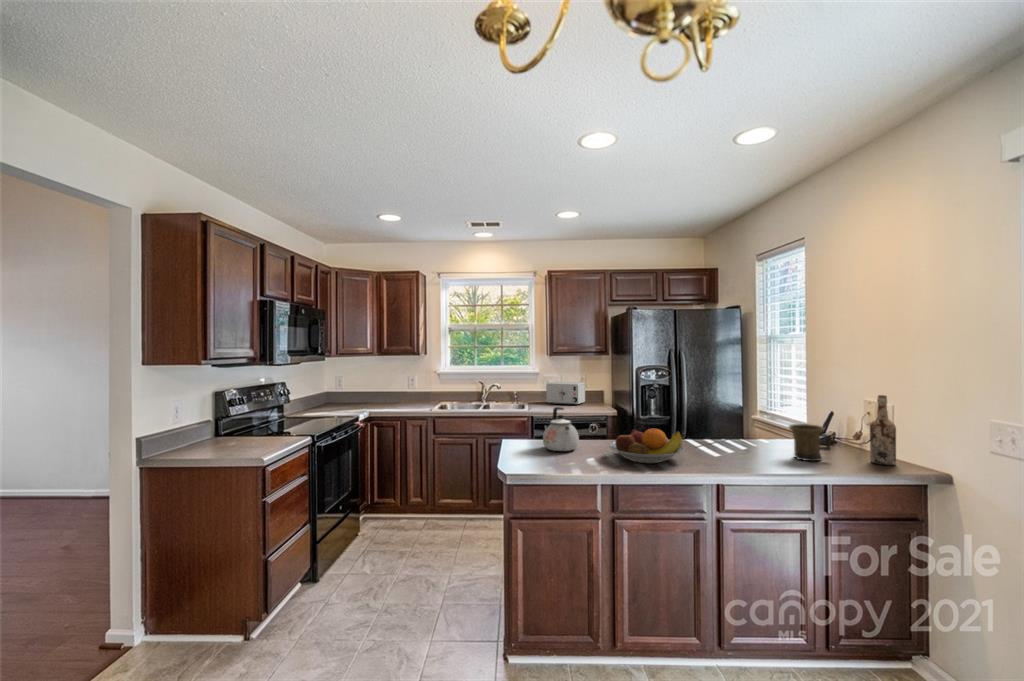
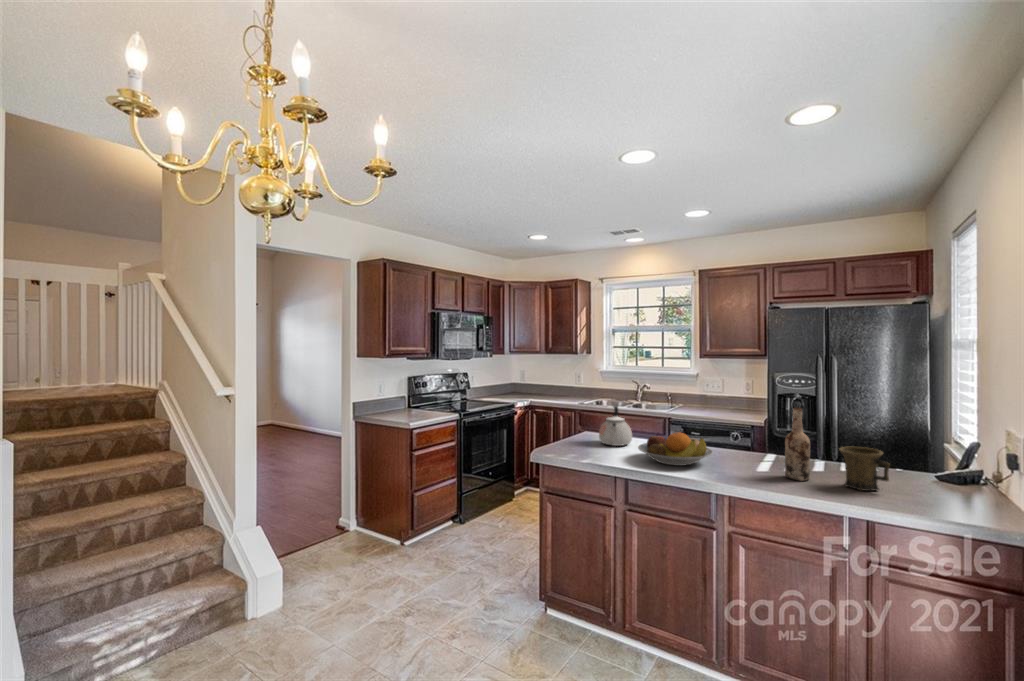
toaster: present [546,382,585,405] -> none [701,386,745,412]
wine bottle: present [870,395,896,465] -> present [785,407,810,481]

